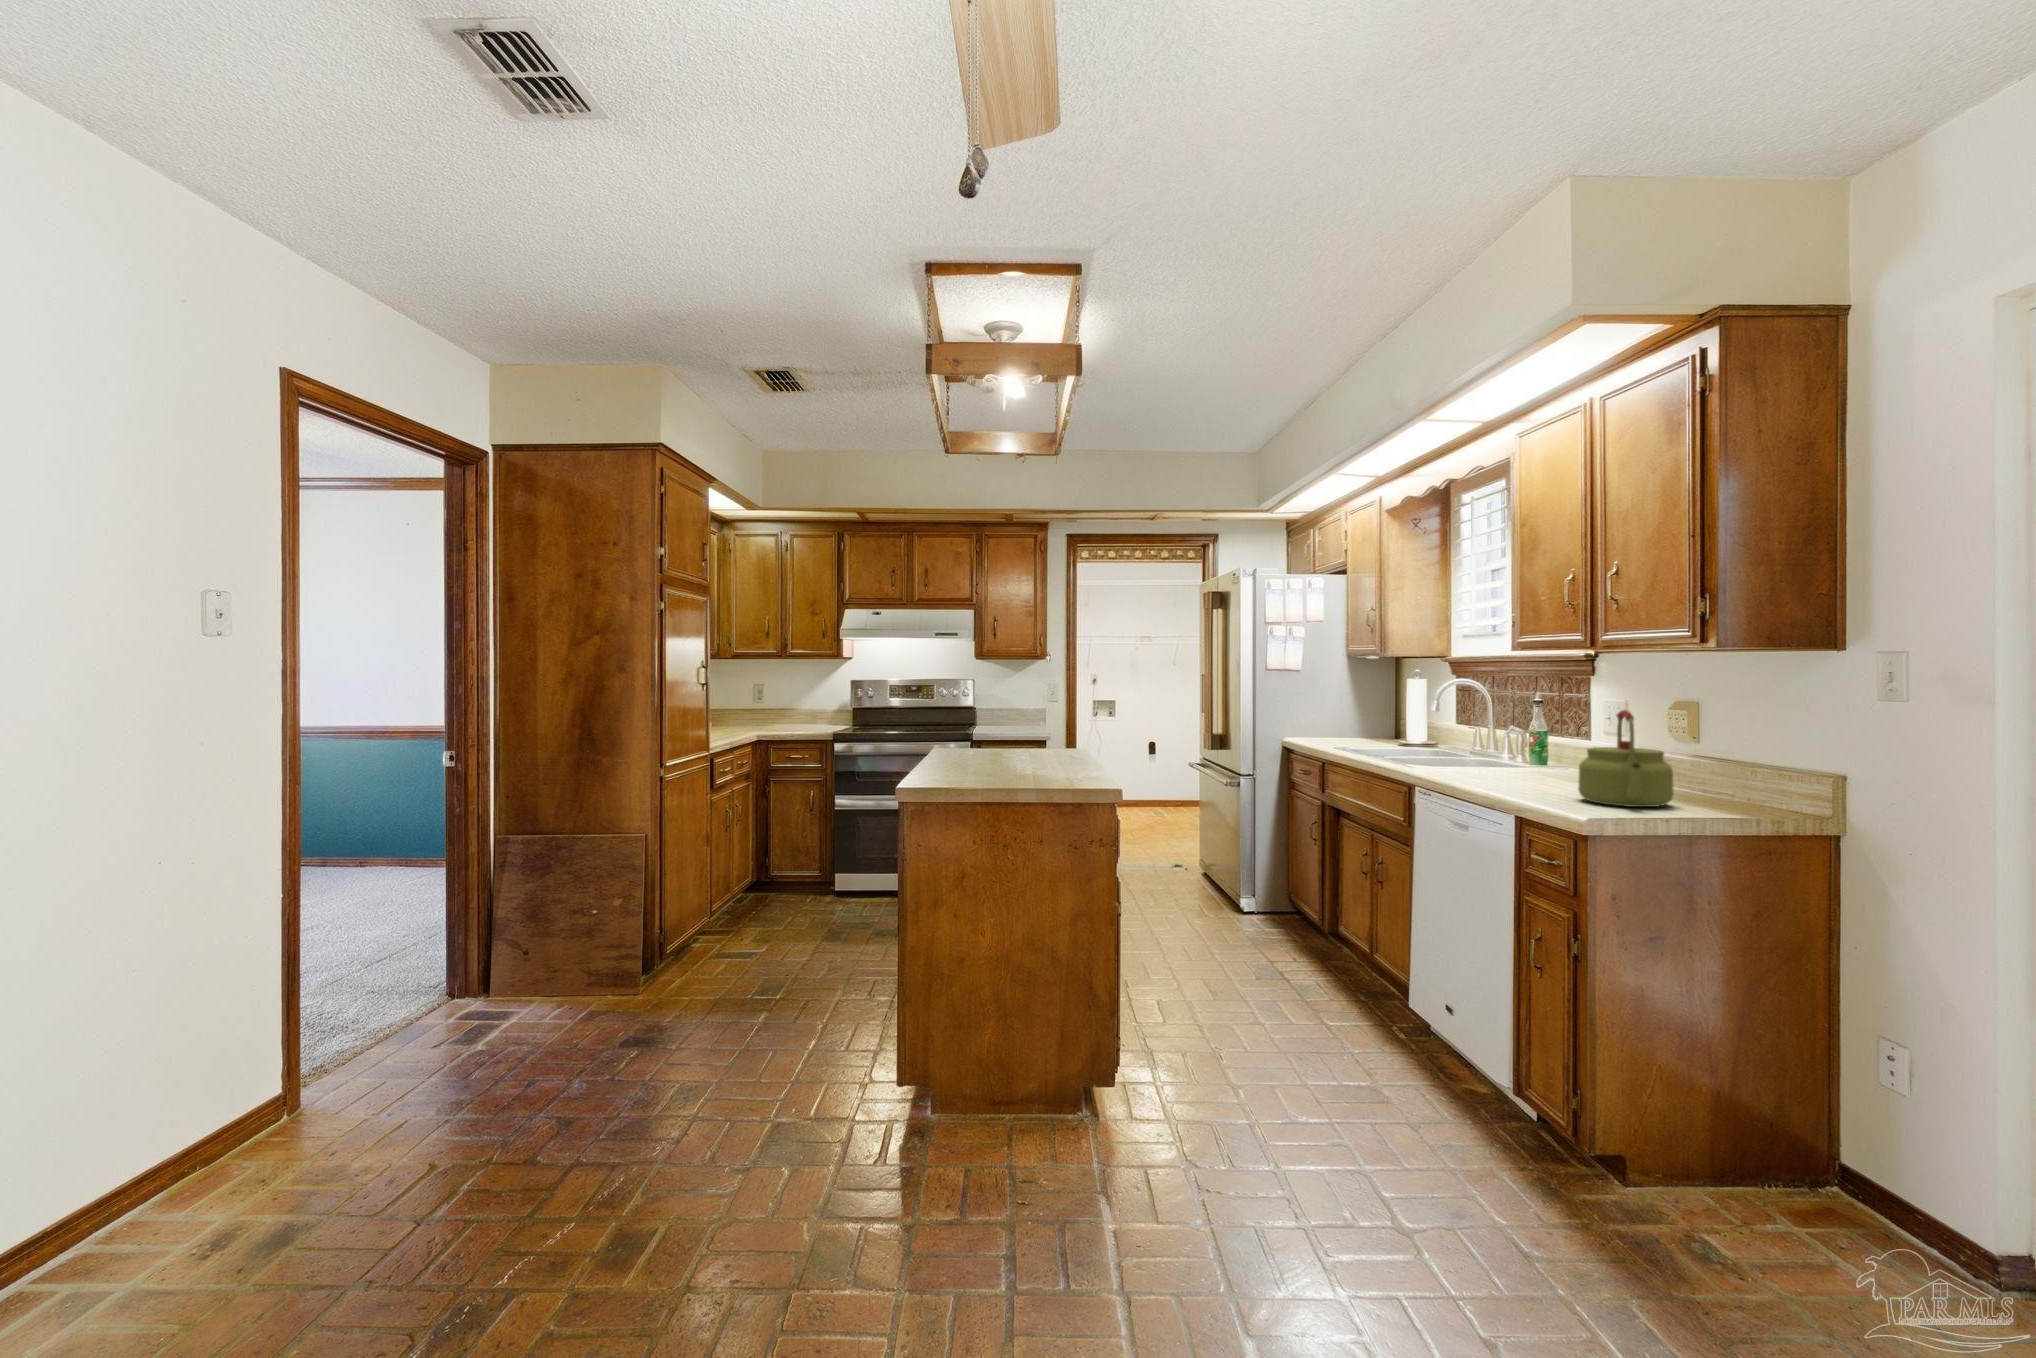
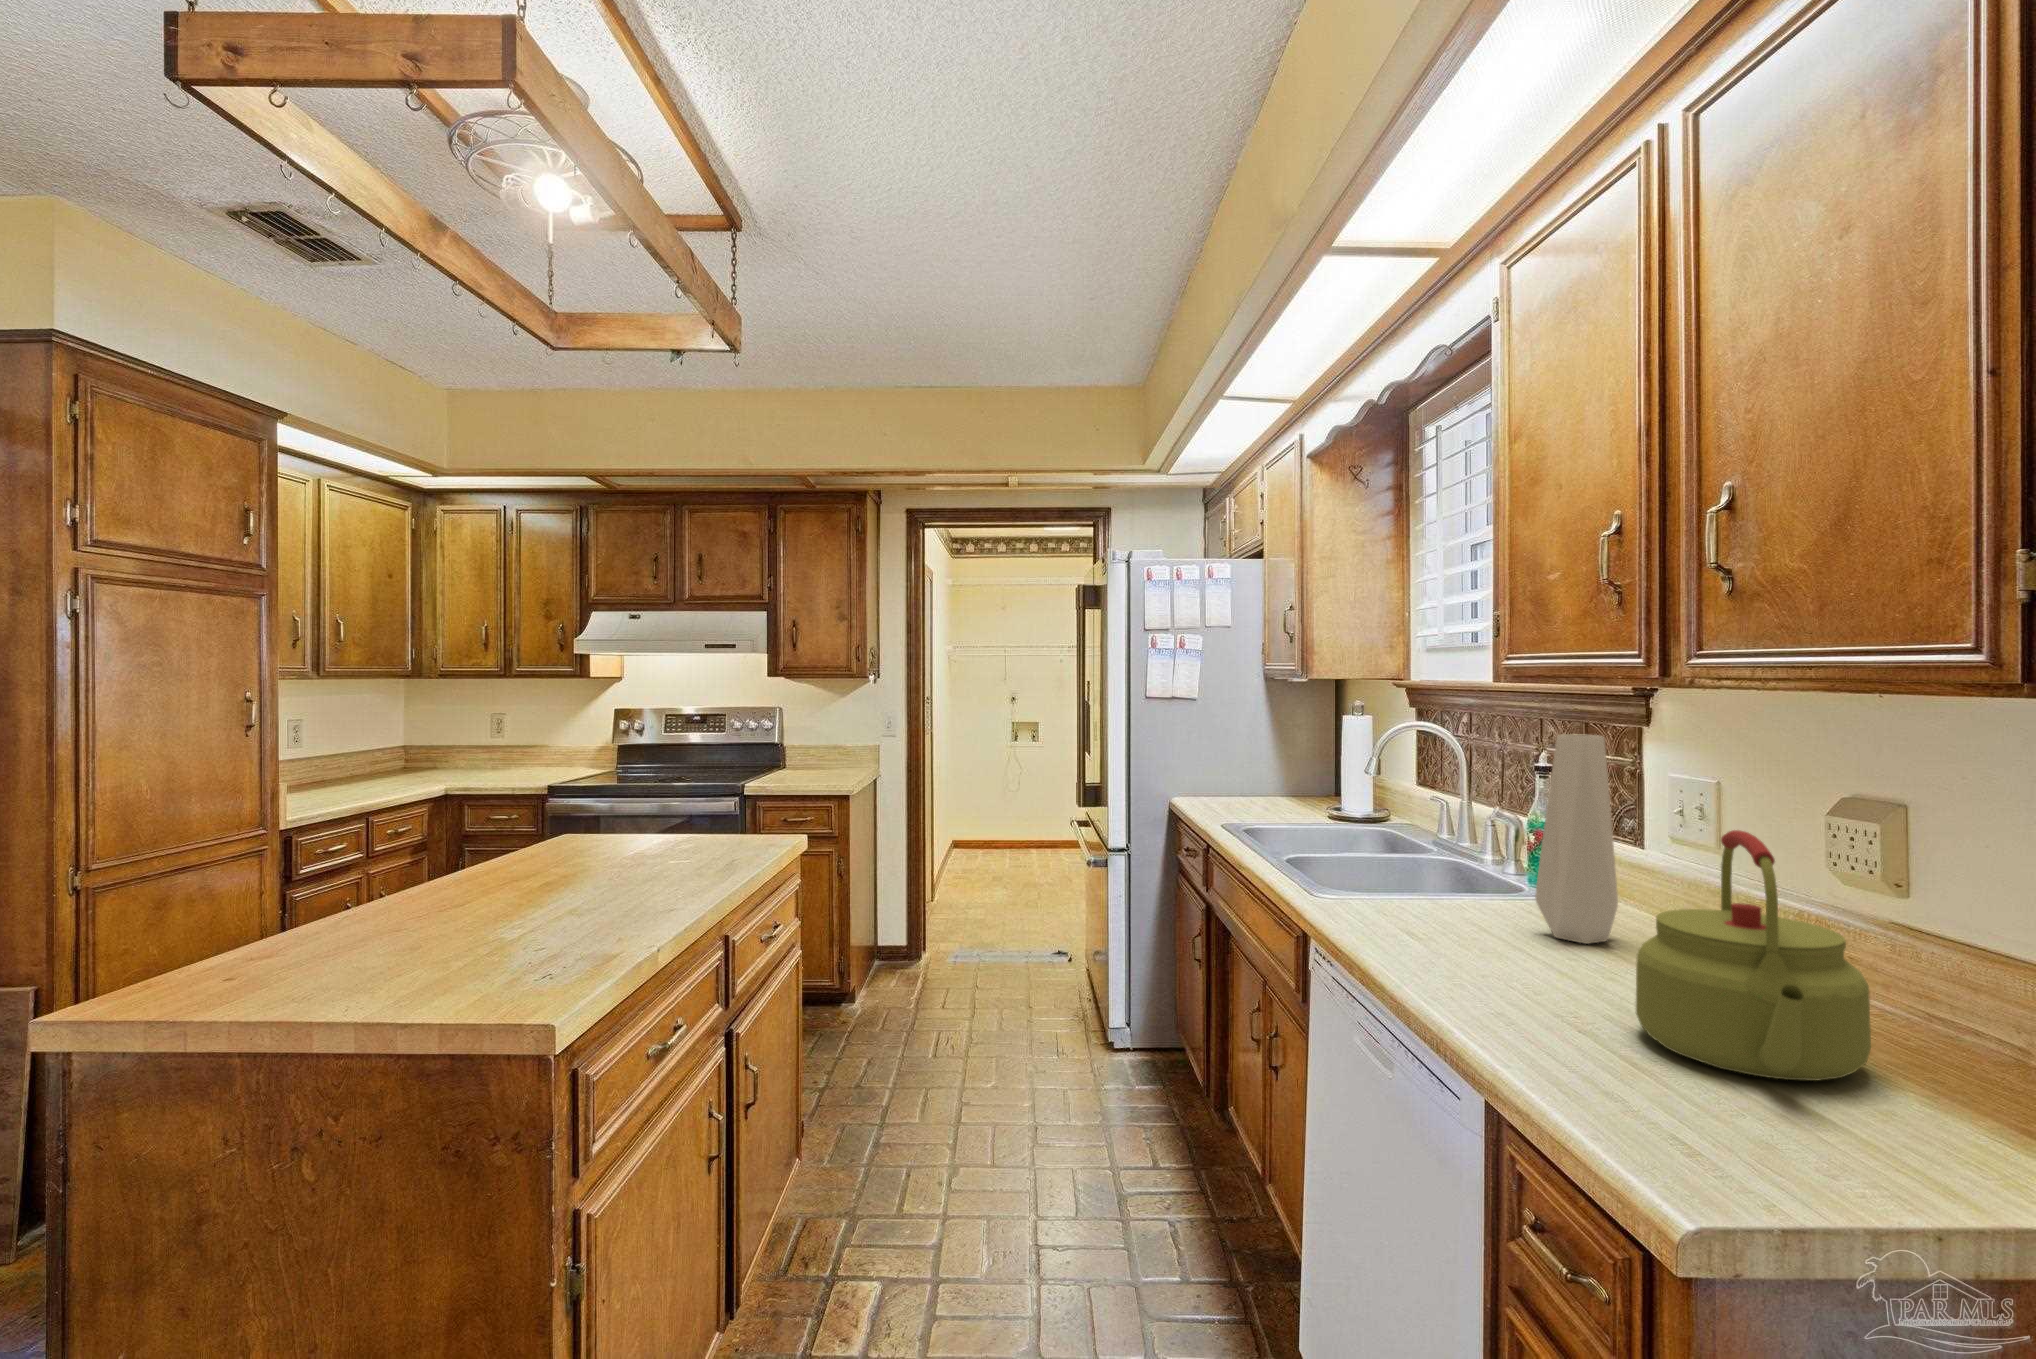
vase: none [1533,677,1576,782] -> present [1535,734,1618,944]

